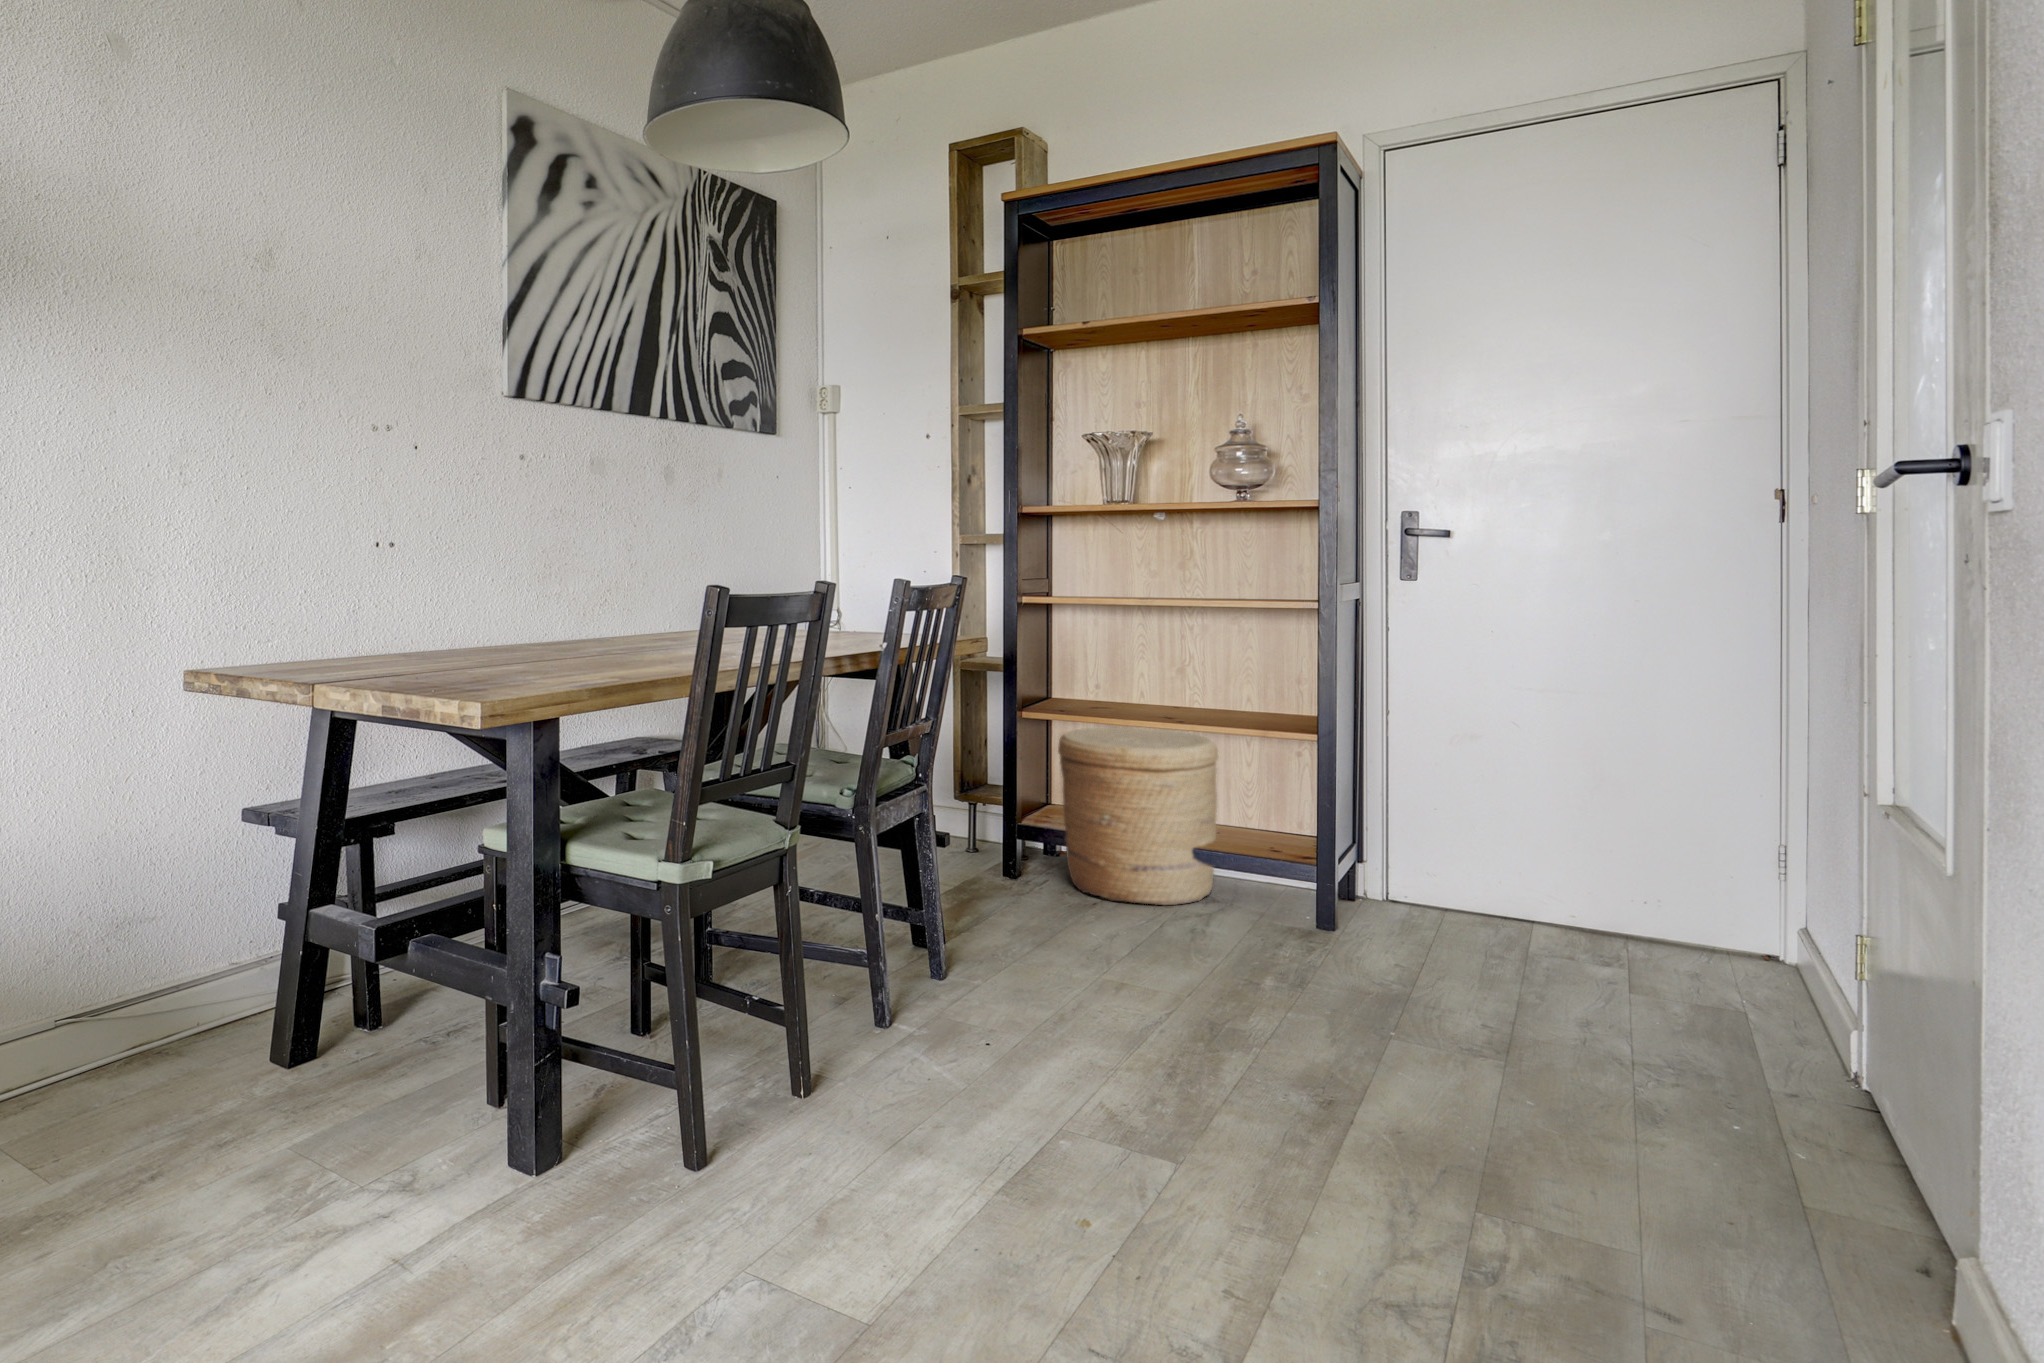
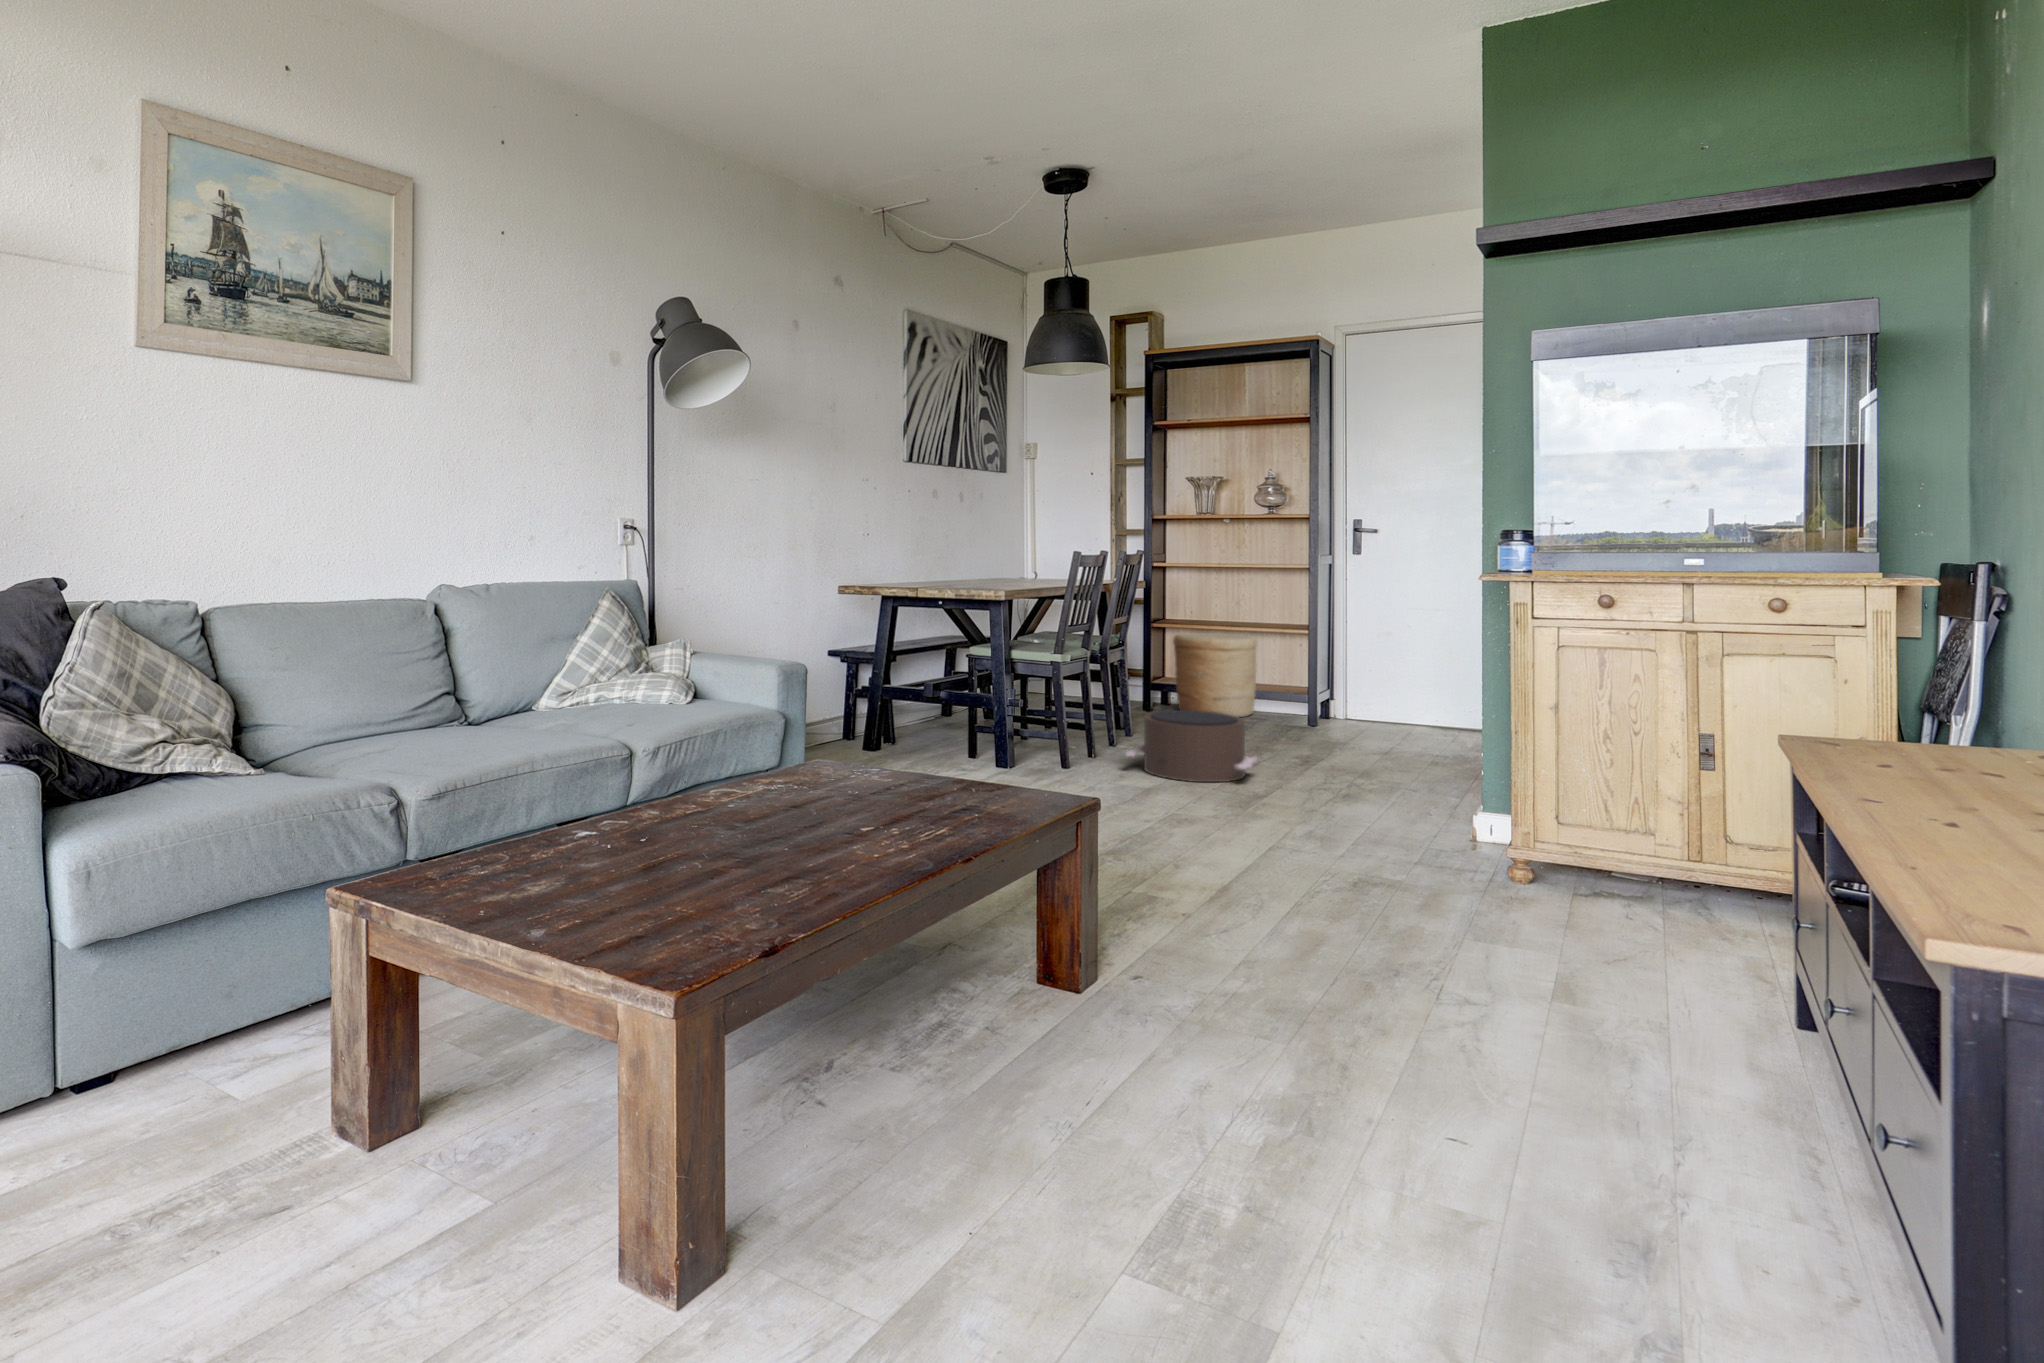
pouf: none [840,990,1213,1275] -> present [1126,710,1258,782]

